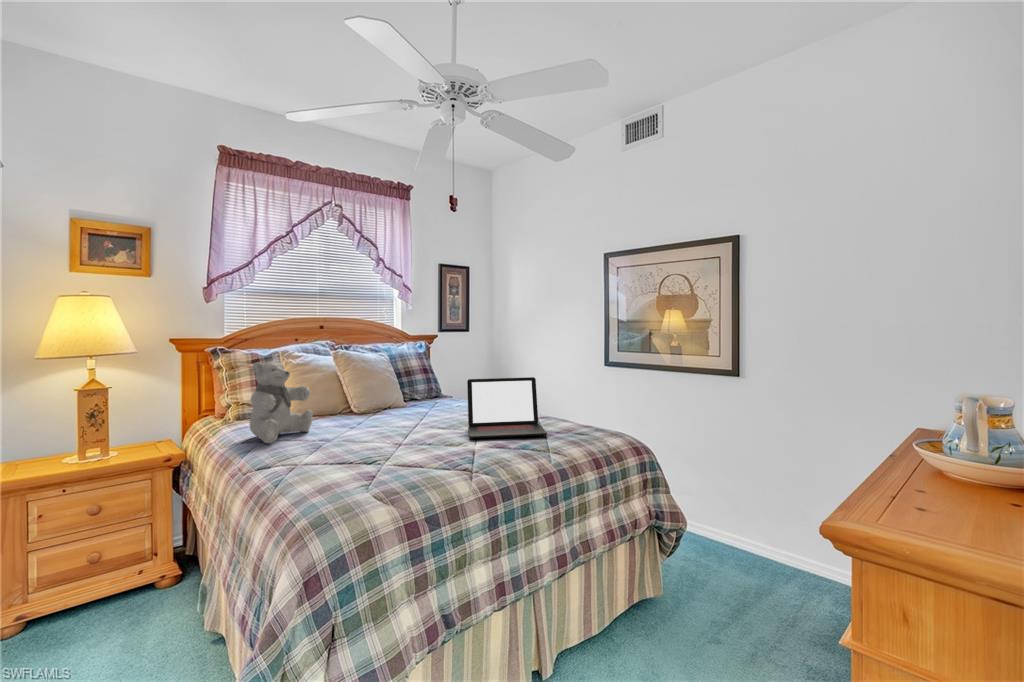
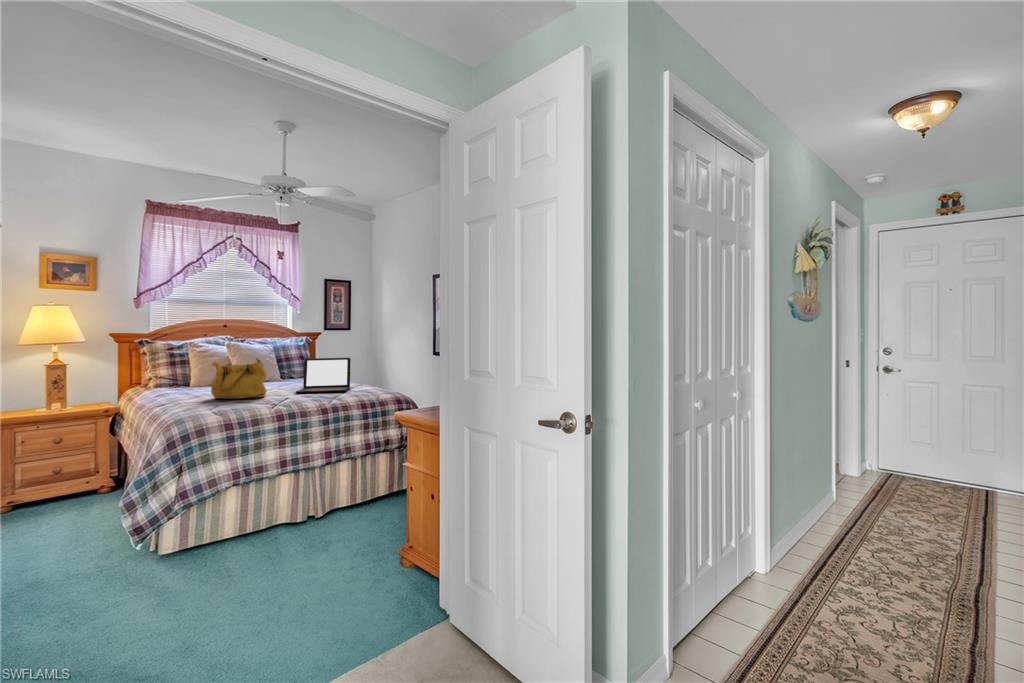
teddy bear: present [250,360,313,443] -> none [158,346,202,396]
handbag: none [343,383,432,456] -> present [211,359,267,399]

